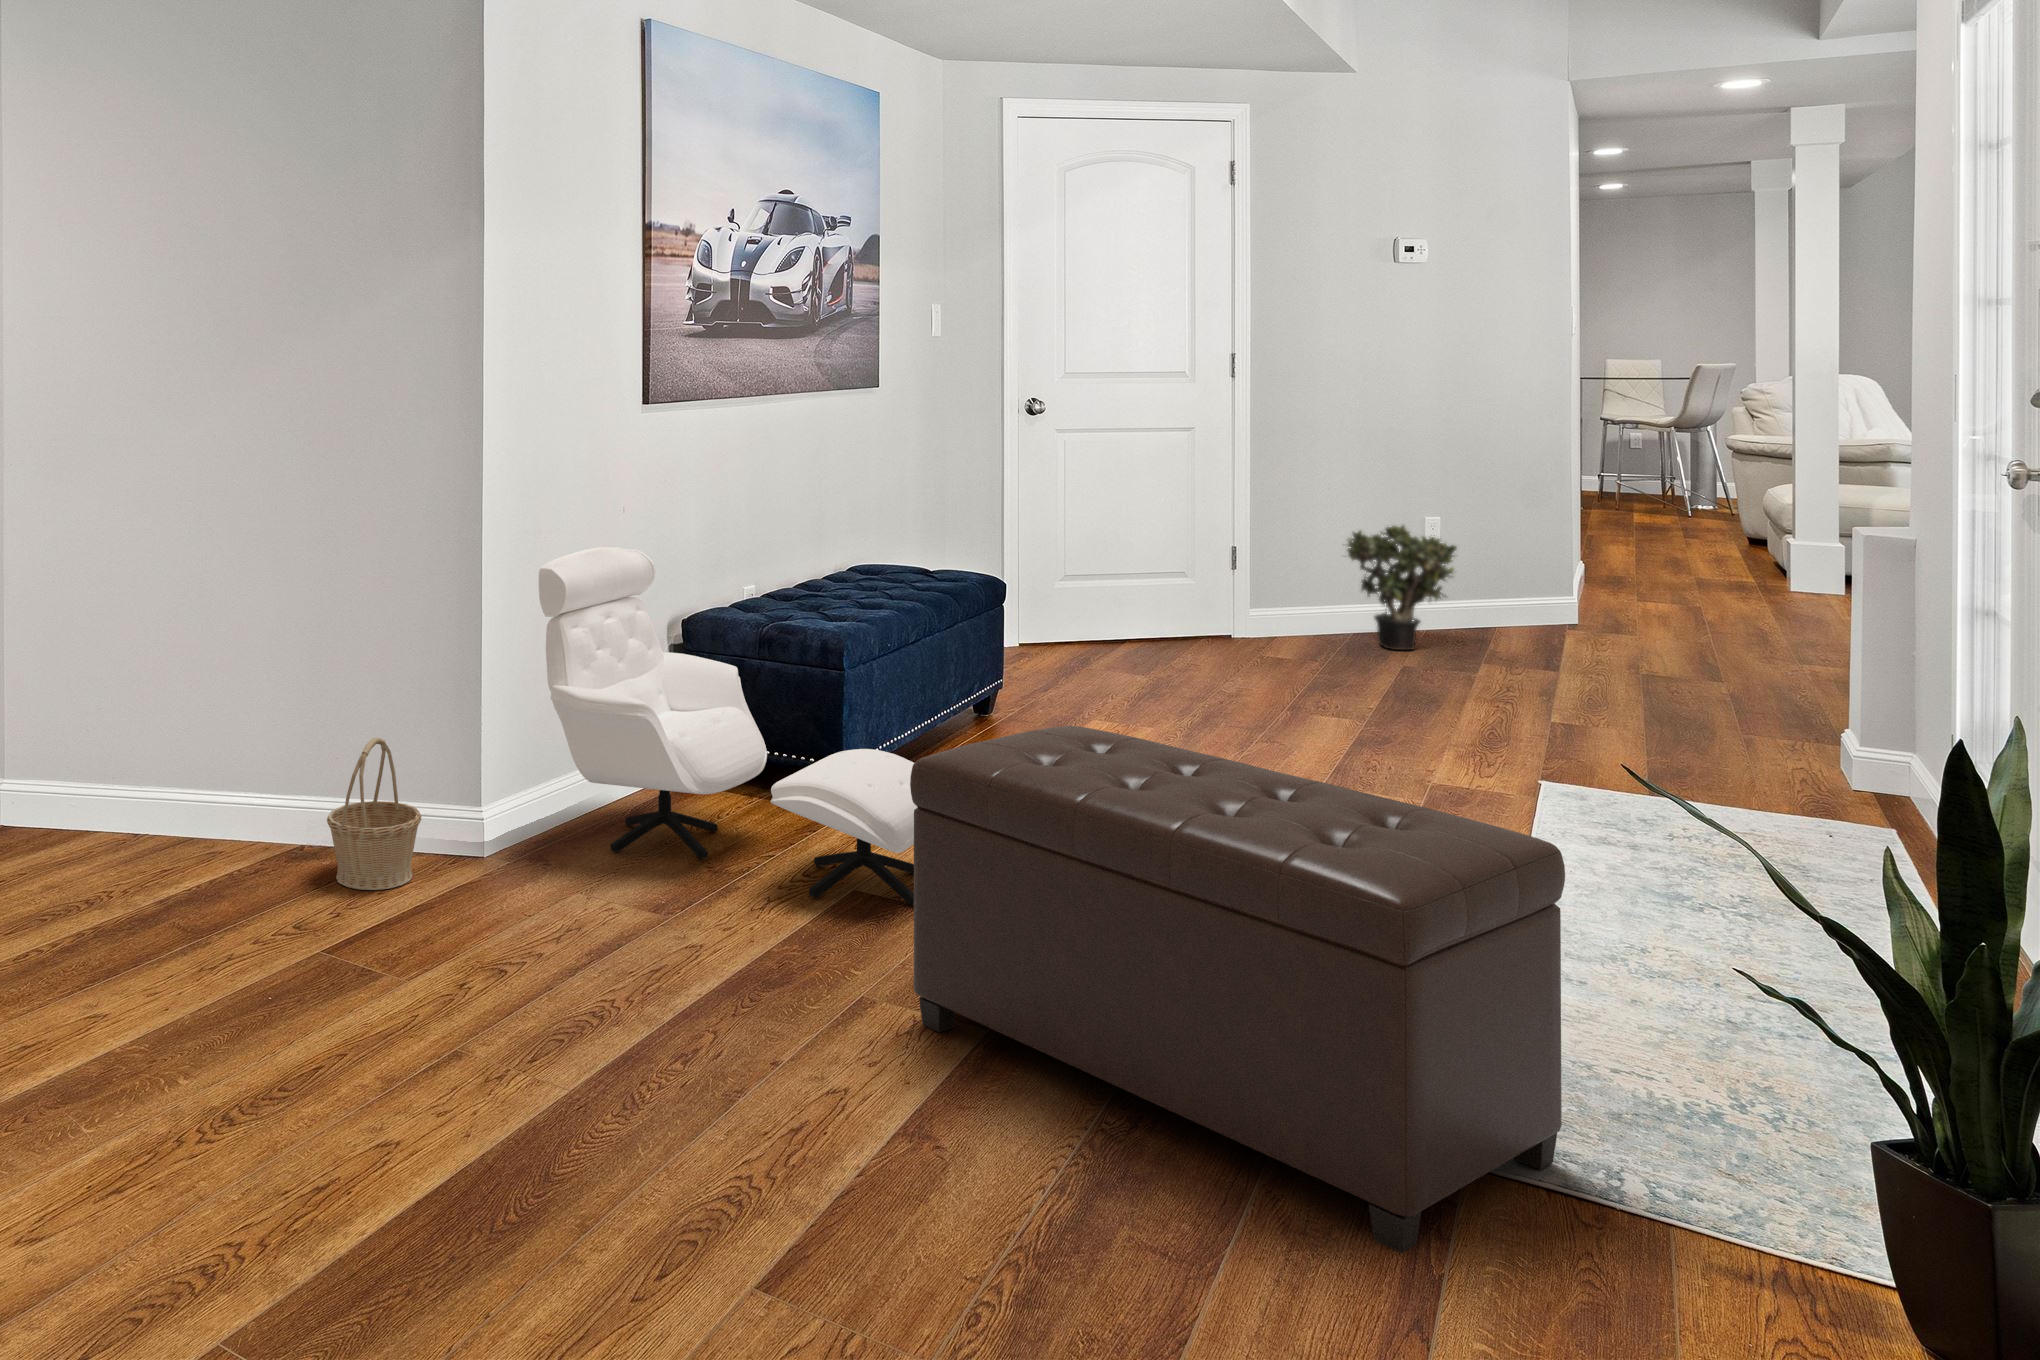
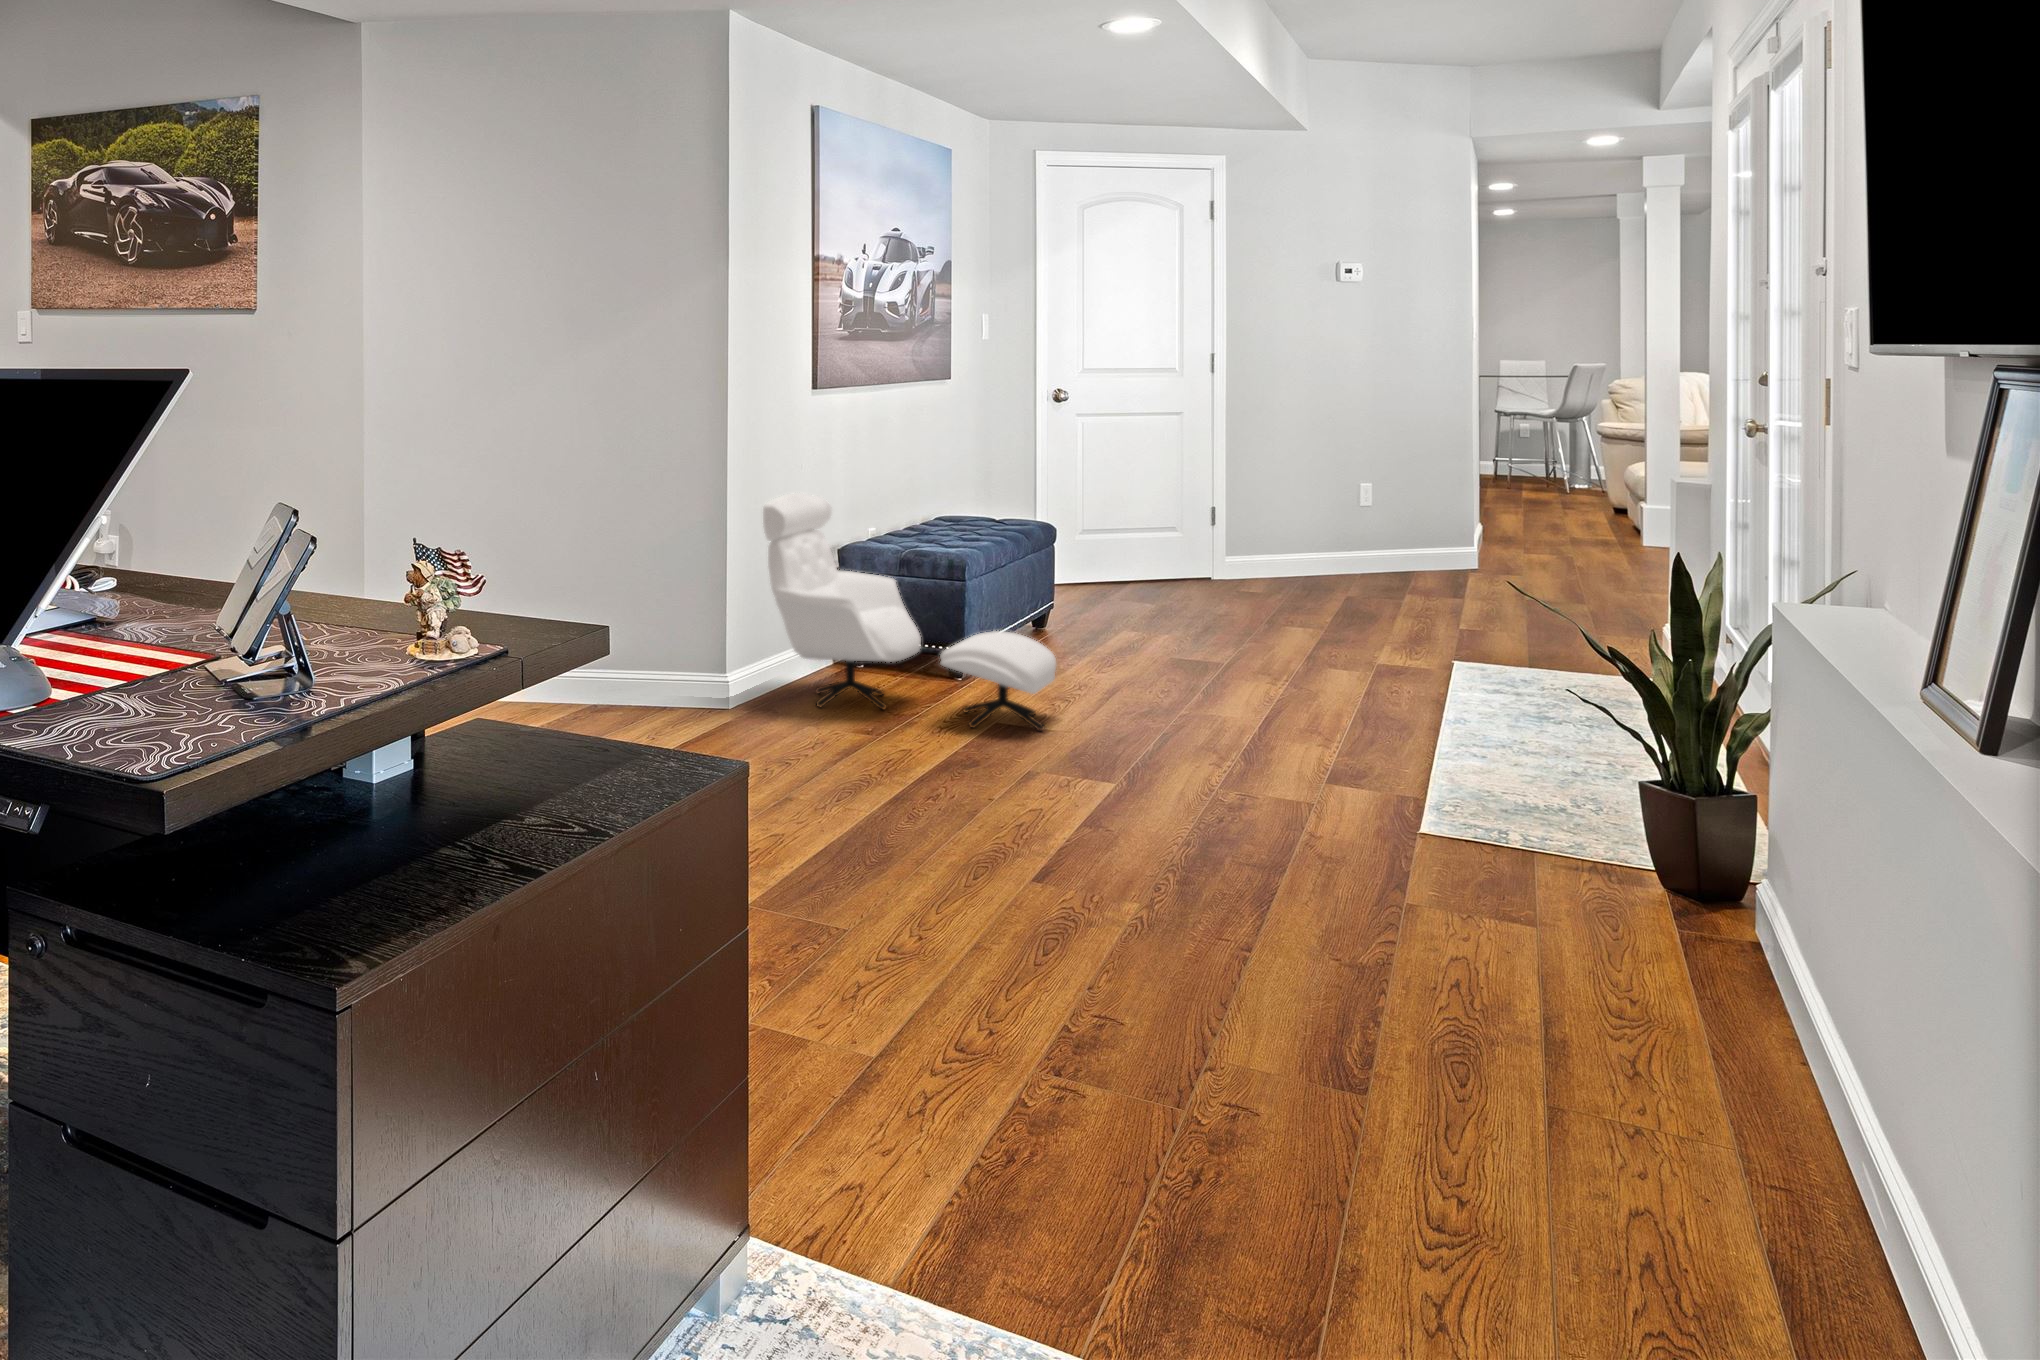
potted plant: present [1347,526,1456,650] -> none [1298,488,1387,587]
ottoman: present [910,726,1565,1253] -> none [1068,598,1477,865]
basket: present [327,737,421,890] -> none [627,624,693,728]

